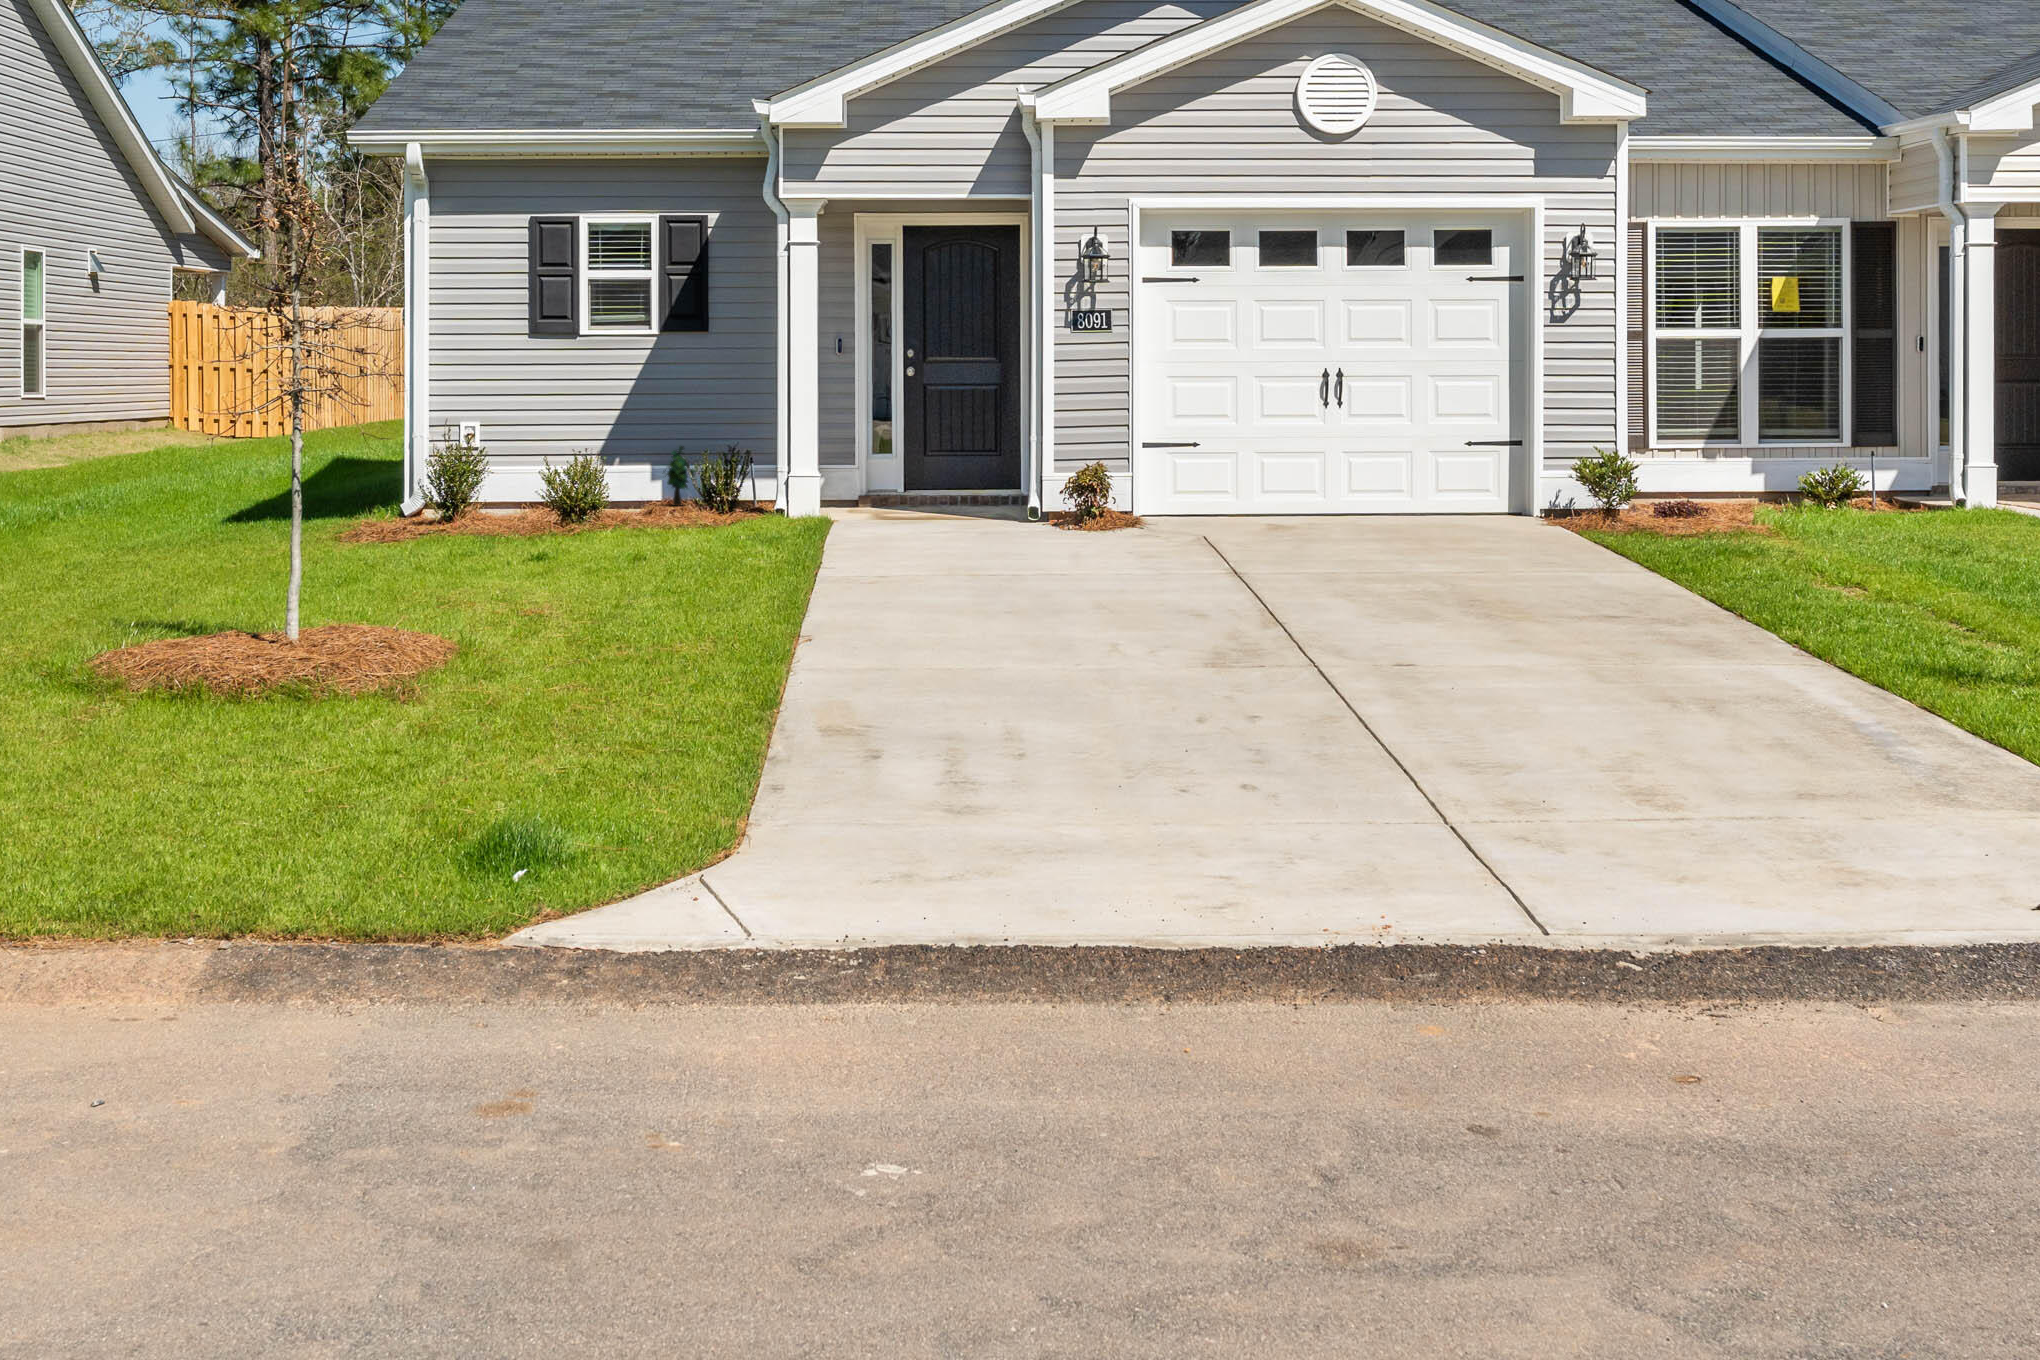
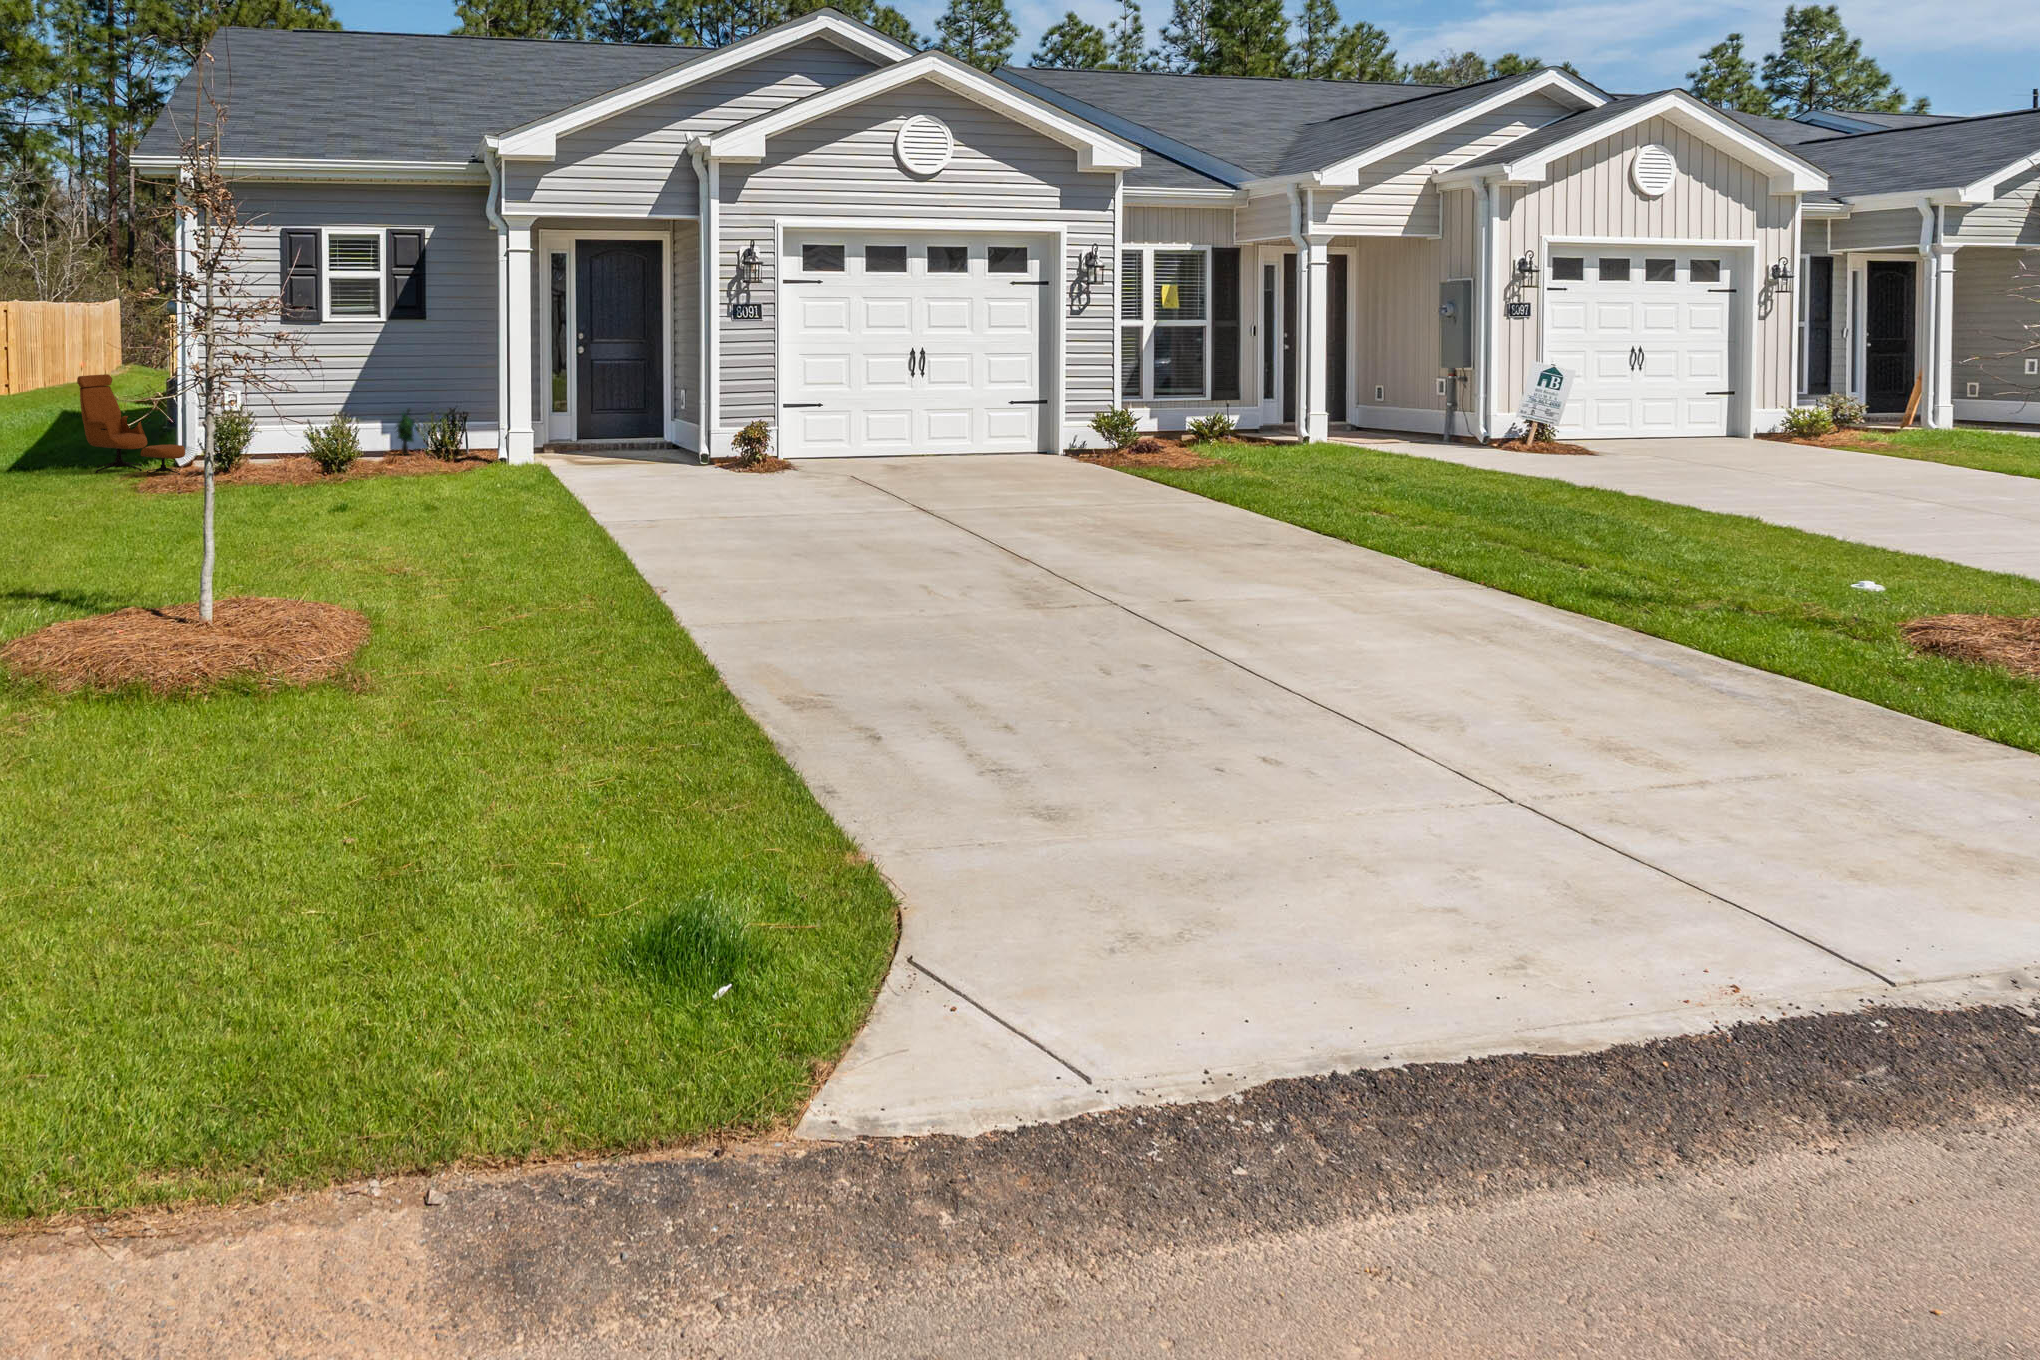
lounge chair: none [279,400,399,524] -> present [77,374,185,476]

